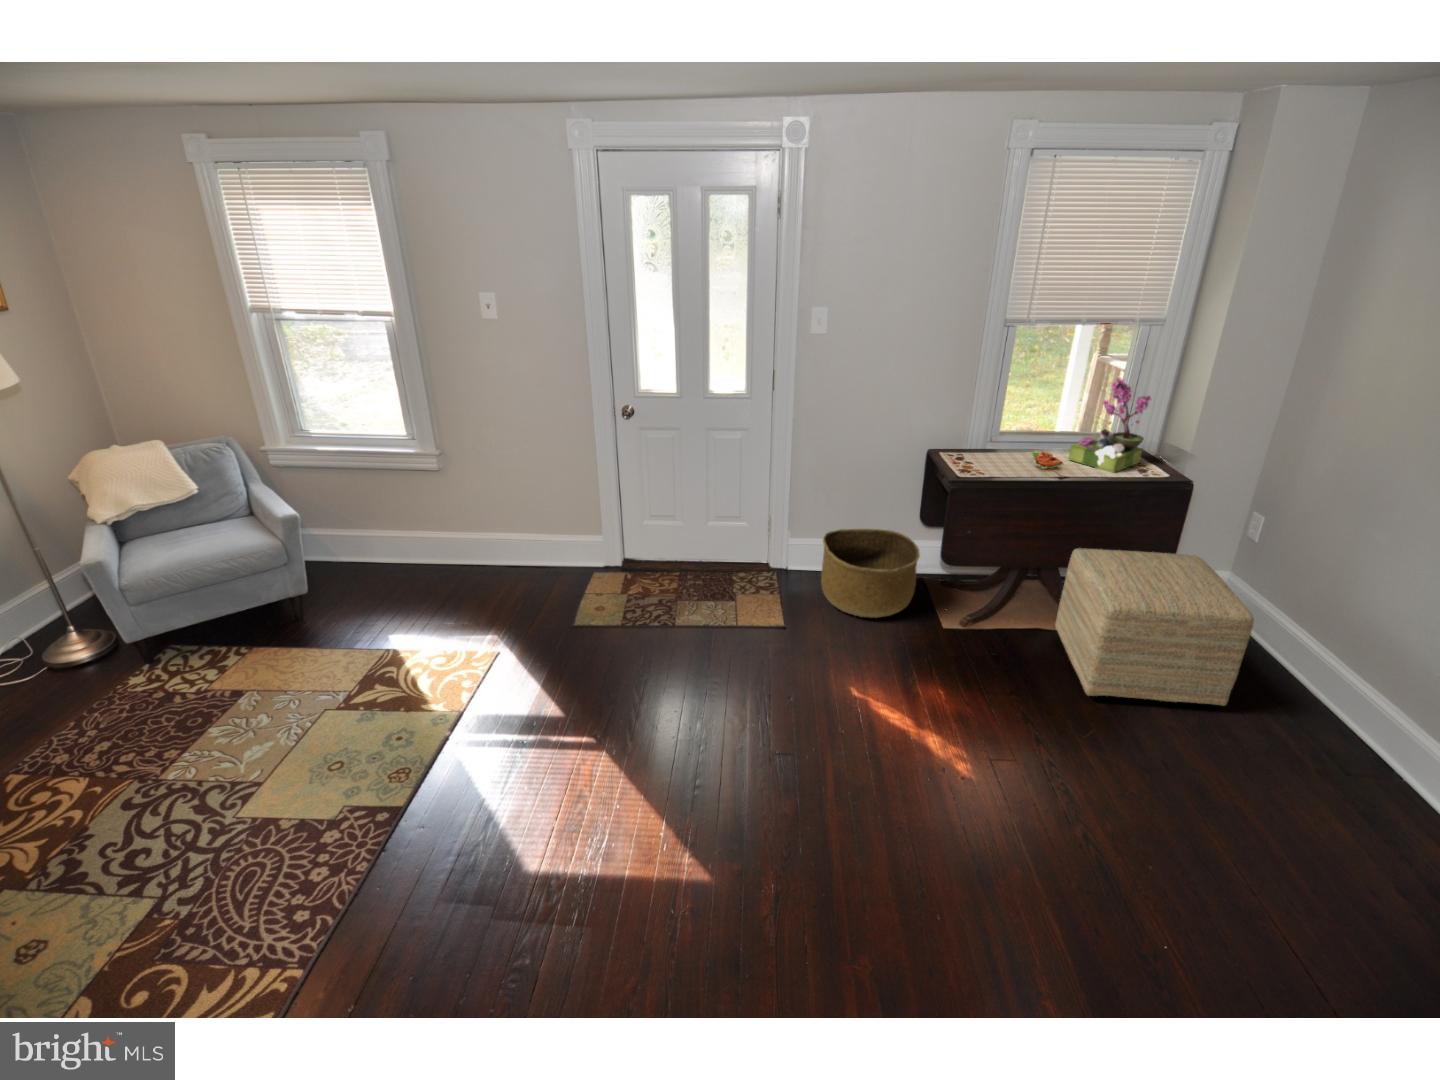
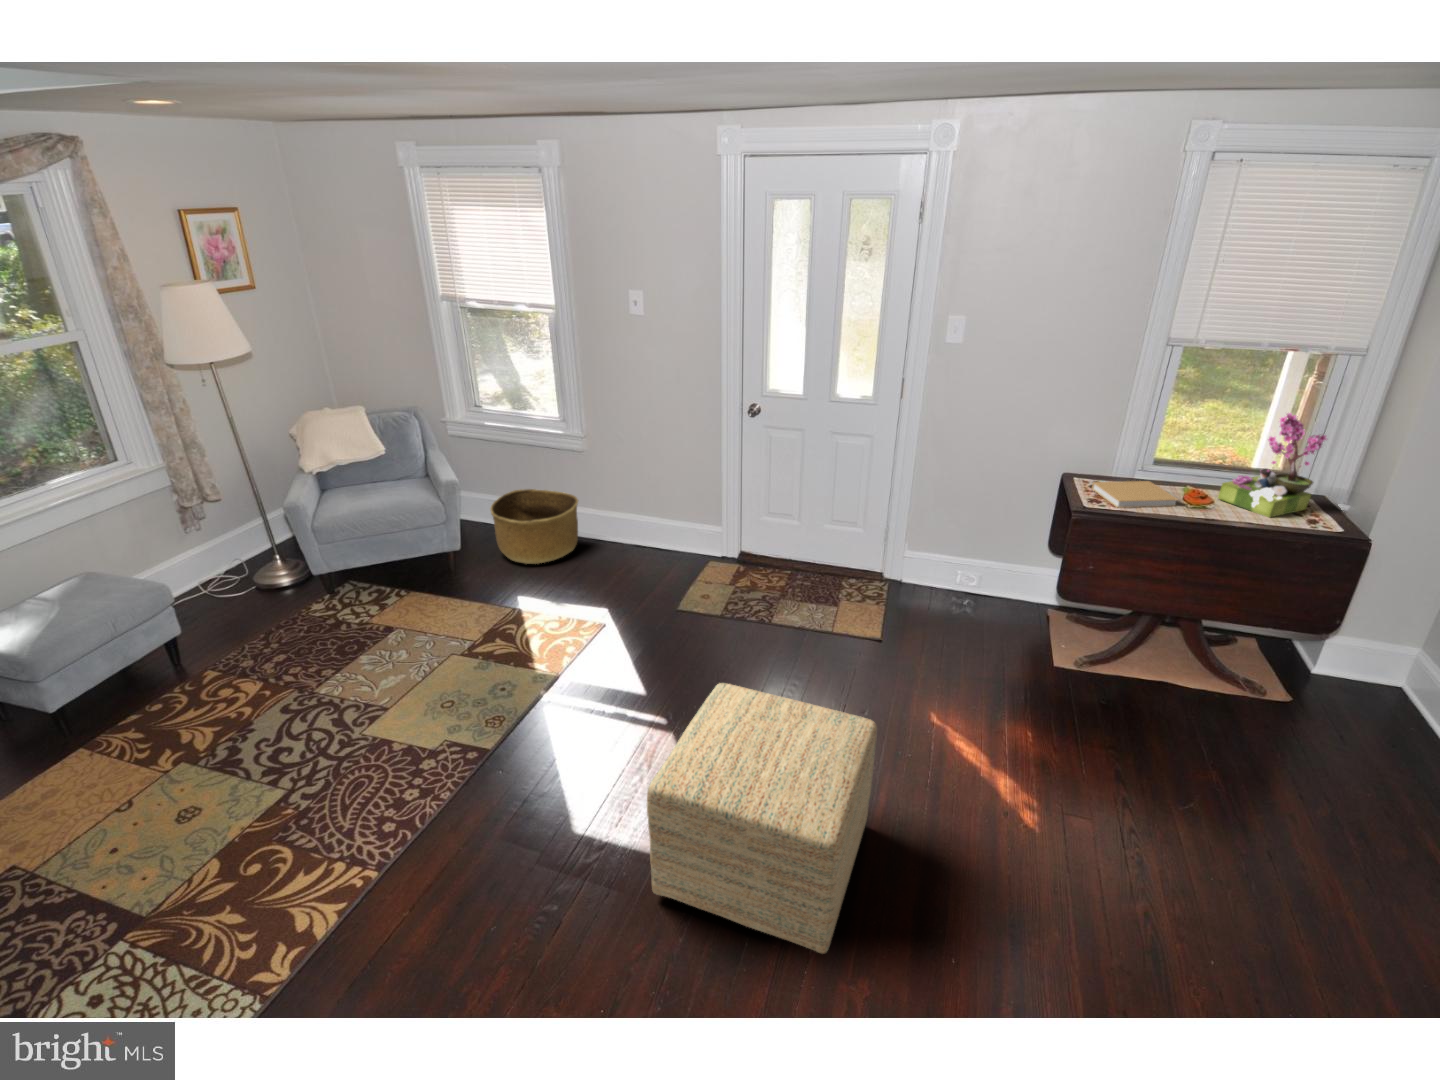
book: none [962,449,1038,477] -> present [1092,481,1178,508]
basket: present [821,529,920,618] -> present [490,489,578,564]
ottoman: present [1055,548,1254,706] -> present [647,683,877,953]

